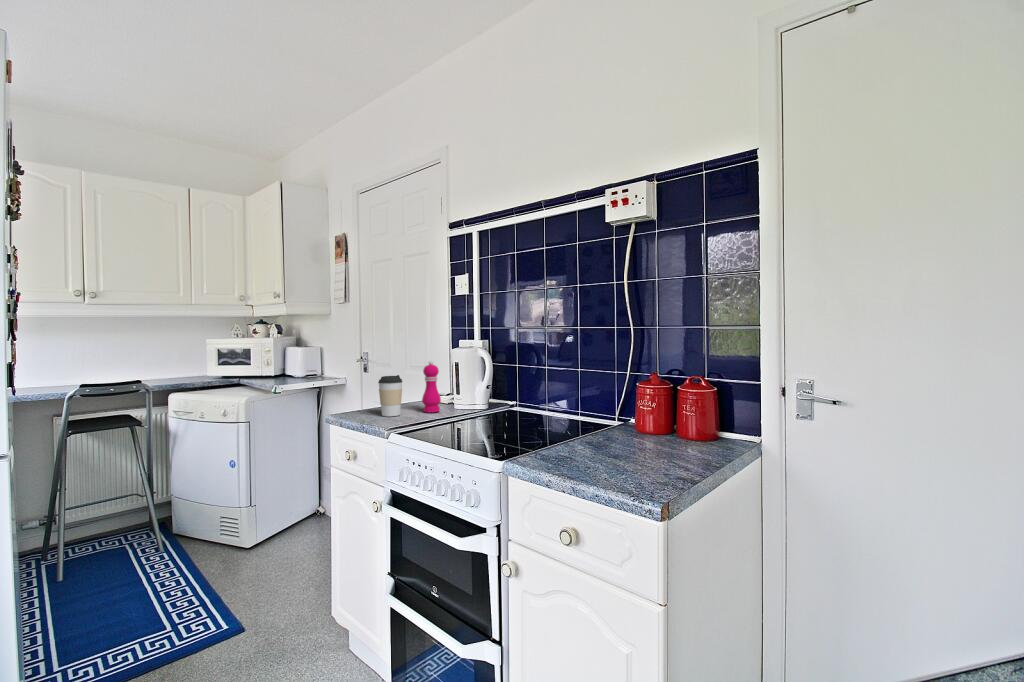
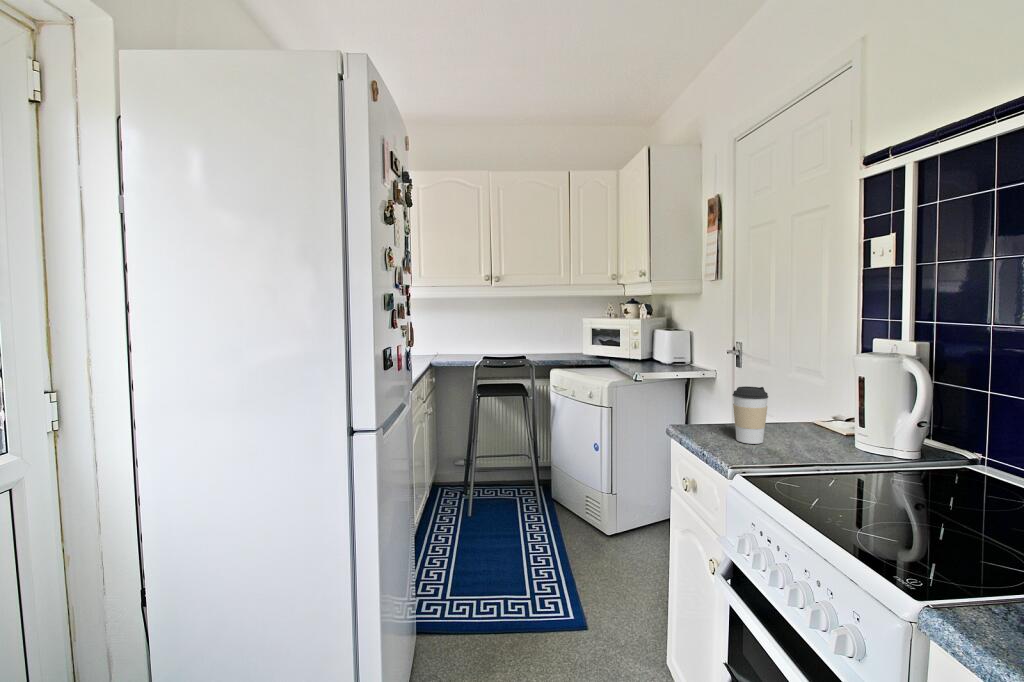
pepper mill: present [422,361,441,413] -> none [799,370,831,447]

